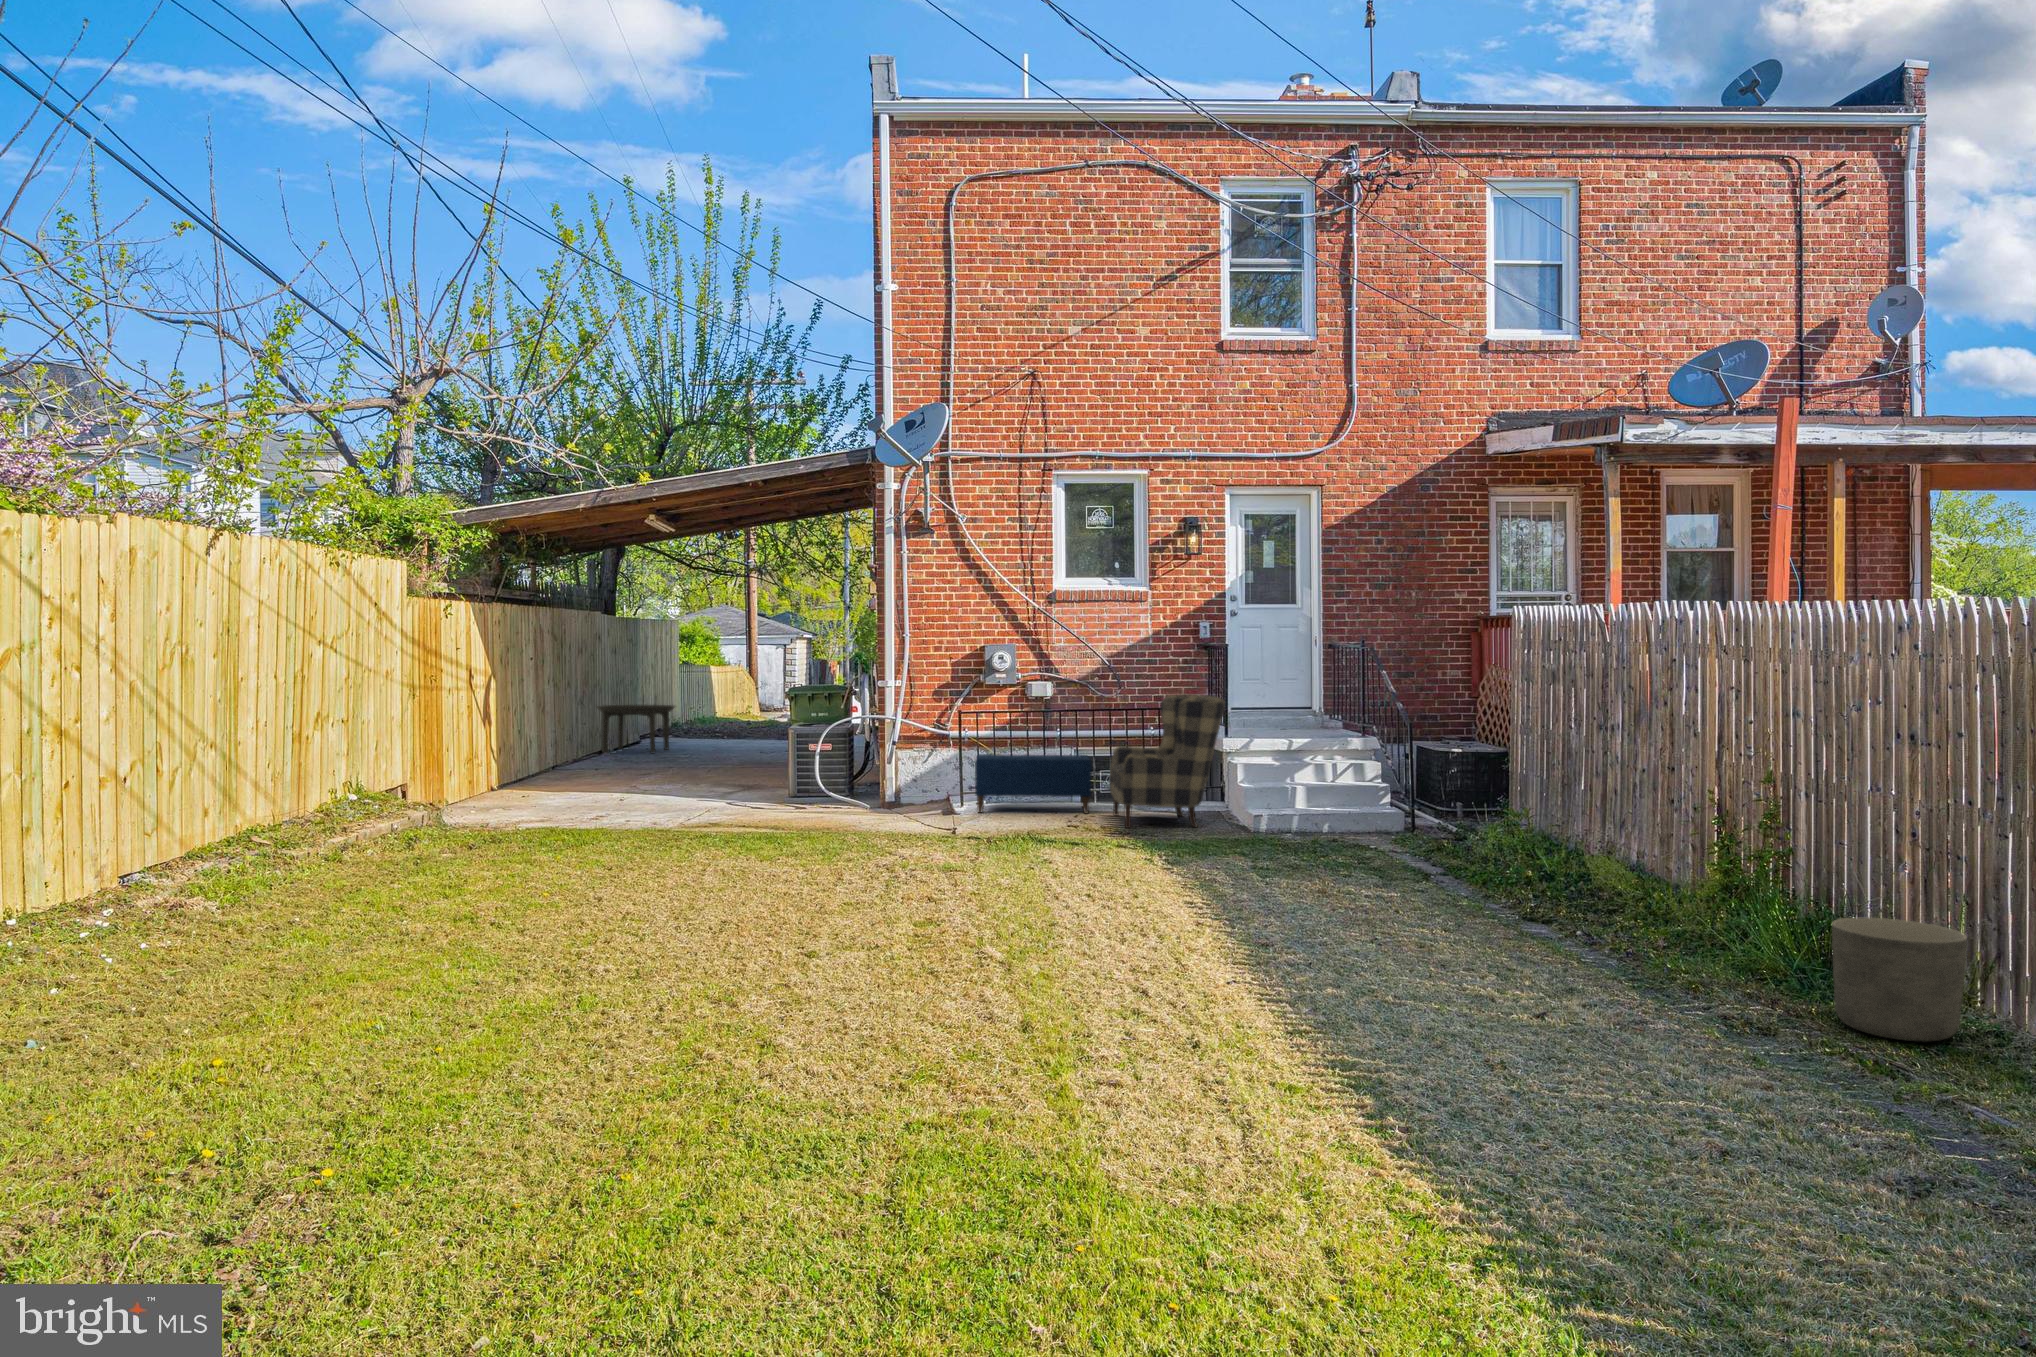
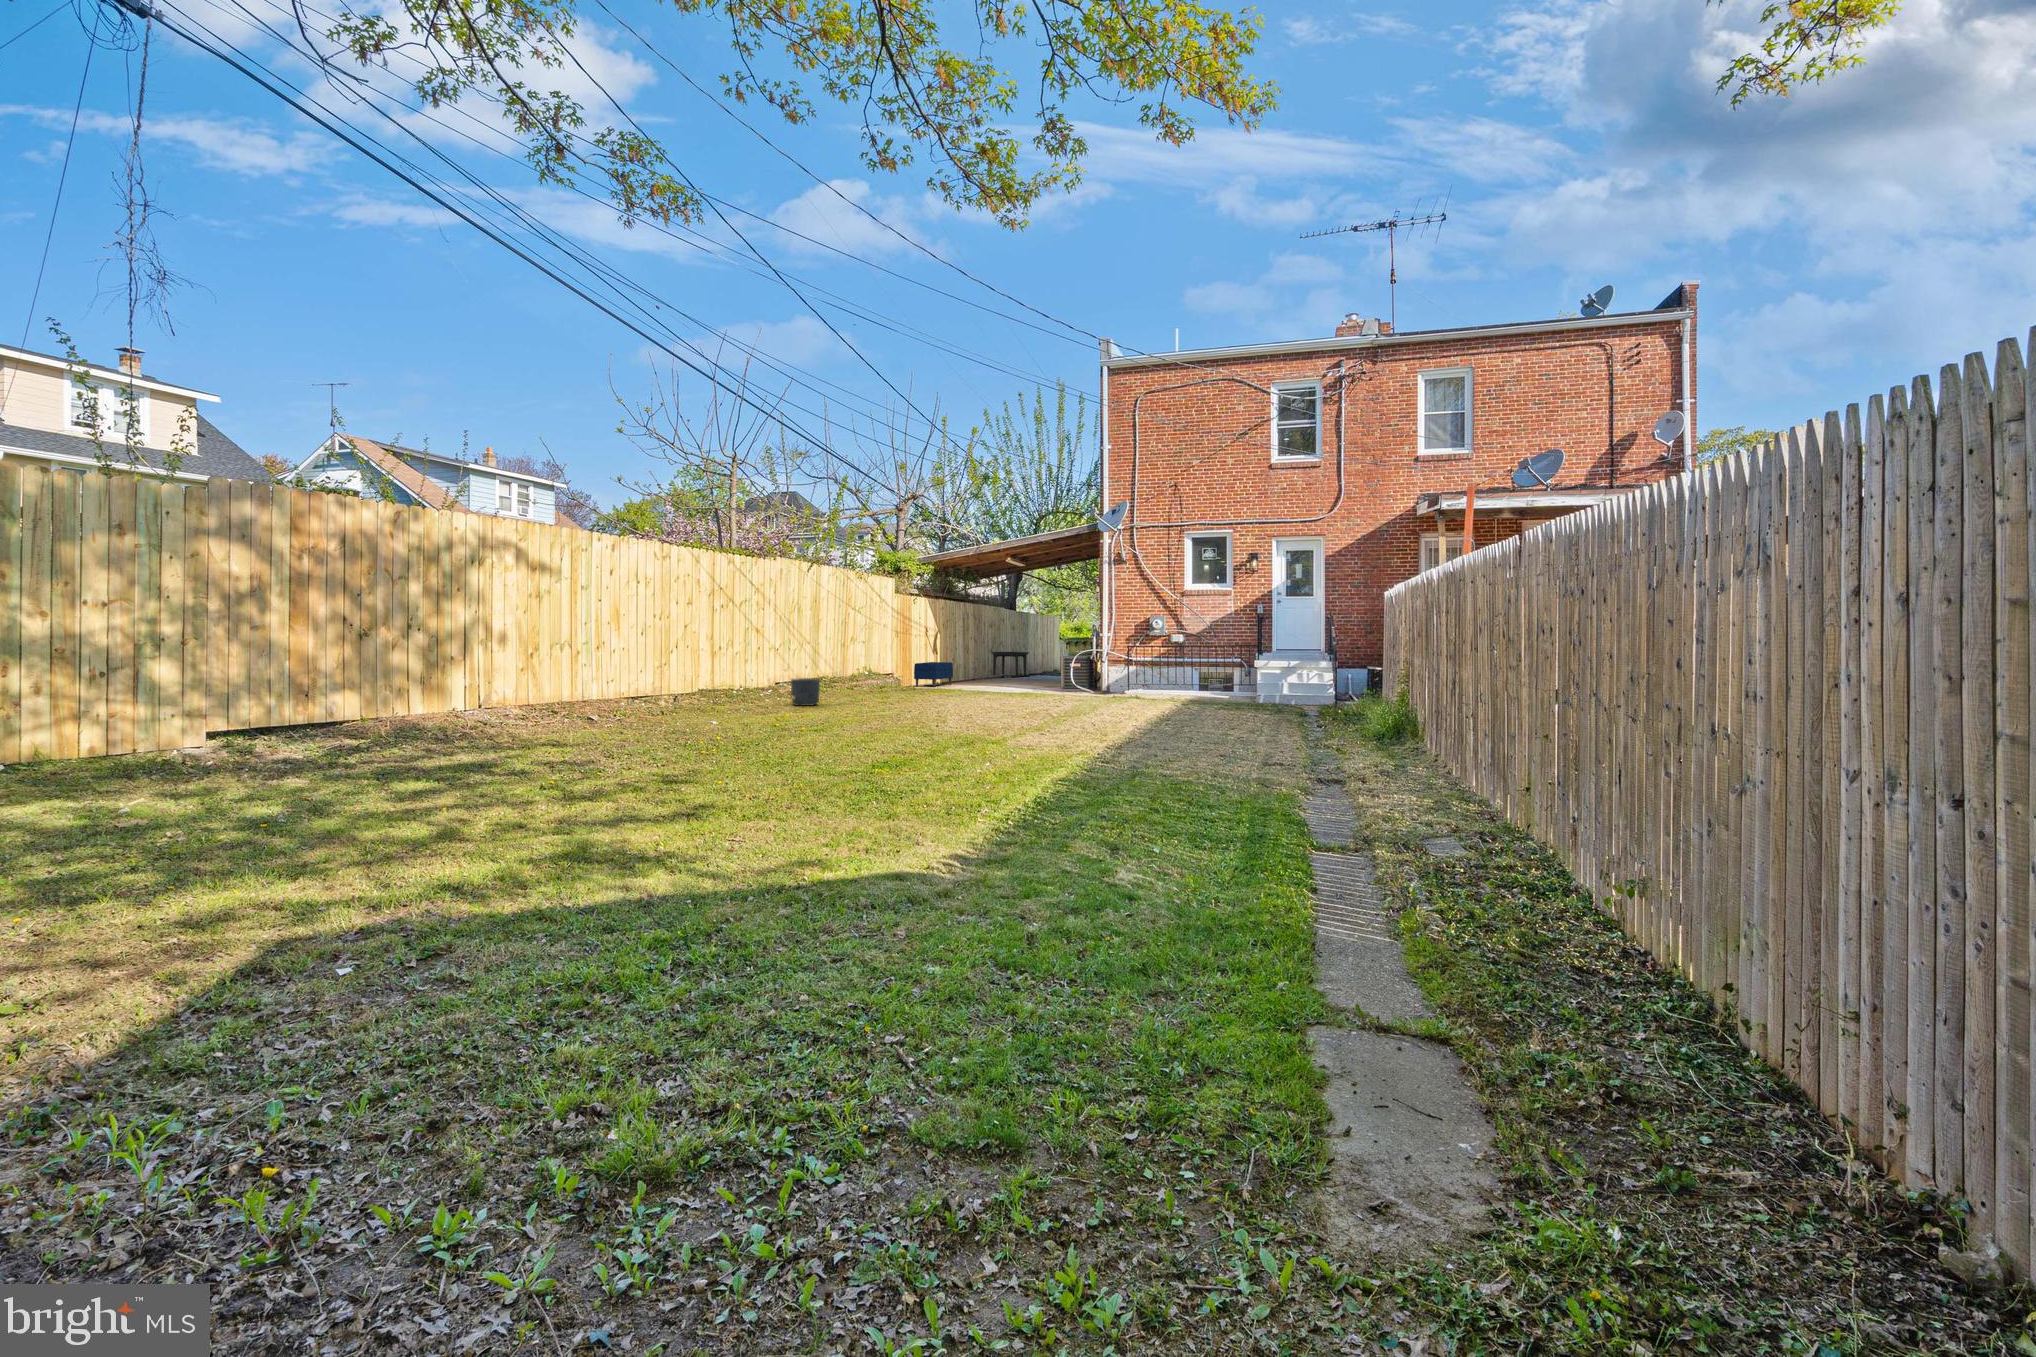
chair: present [1109,695,1225,828] -> none [1200,641,1255,703]
bench: present [975,754,1092,814] -> present [914,662,953,687]
planter: present [1832,918,1967,1042] -> present [791,678,820,706]

